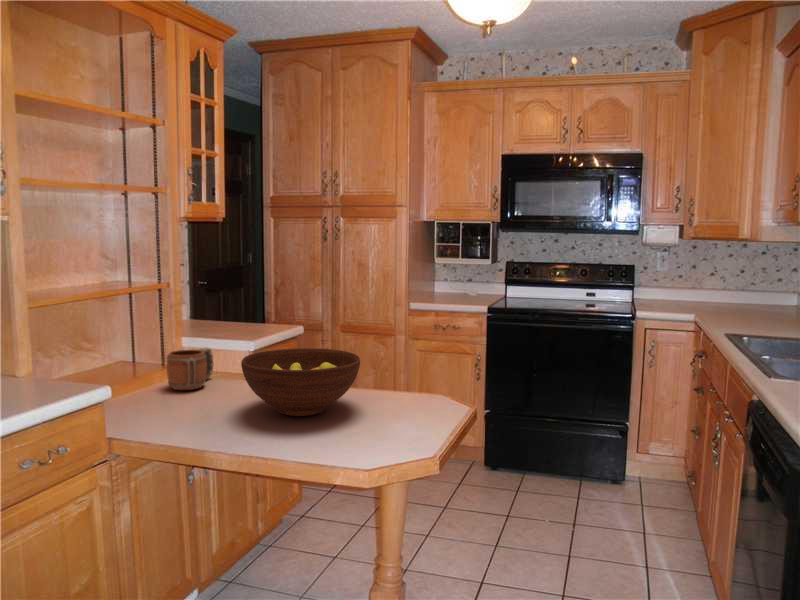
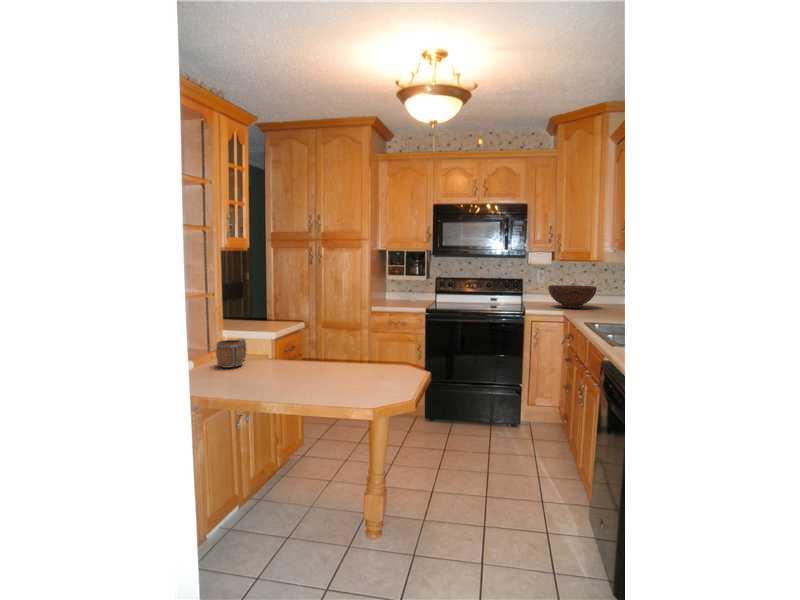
fruit bowl: present [241,348,360,416] -> present [548,285,597,308]

